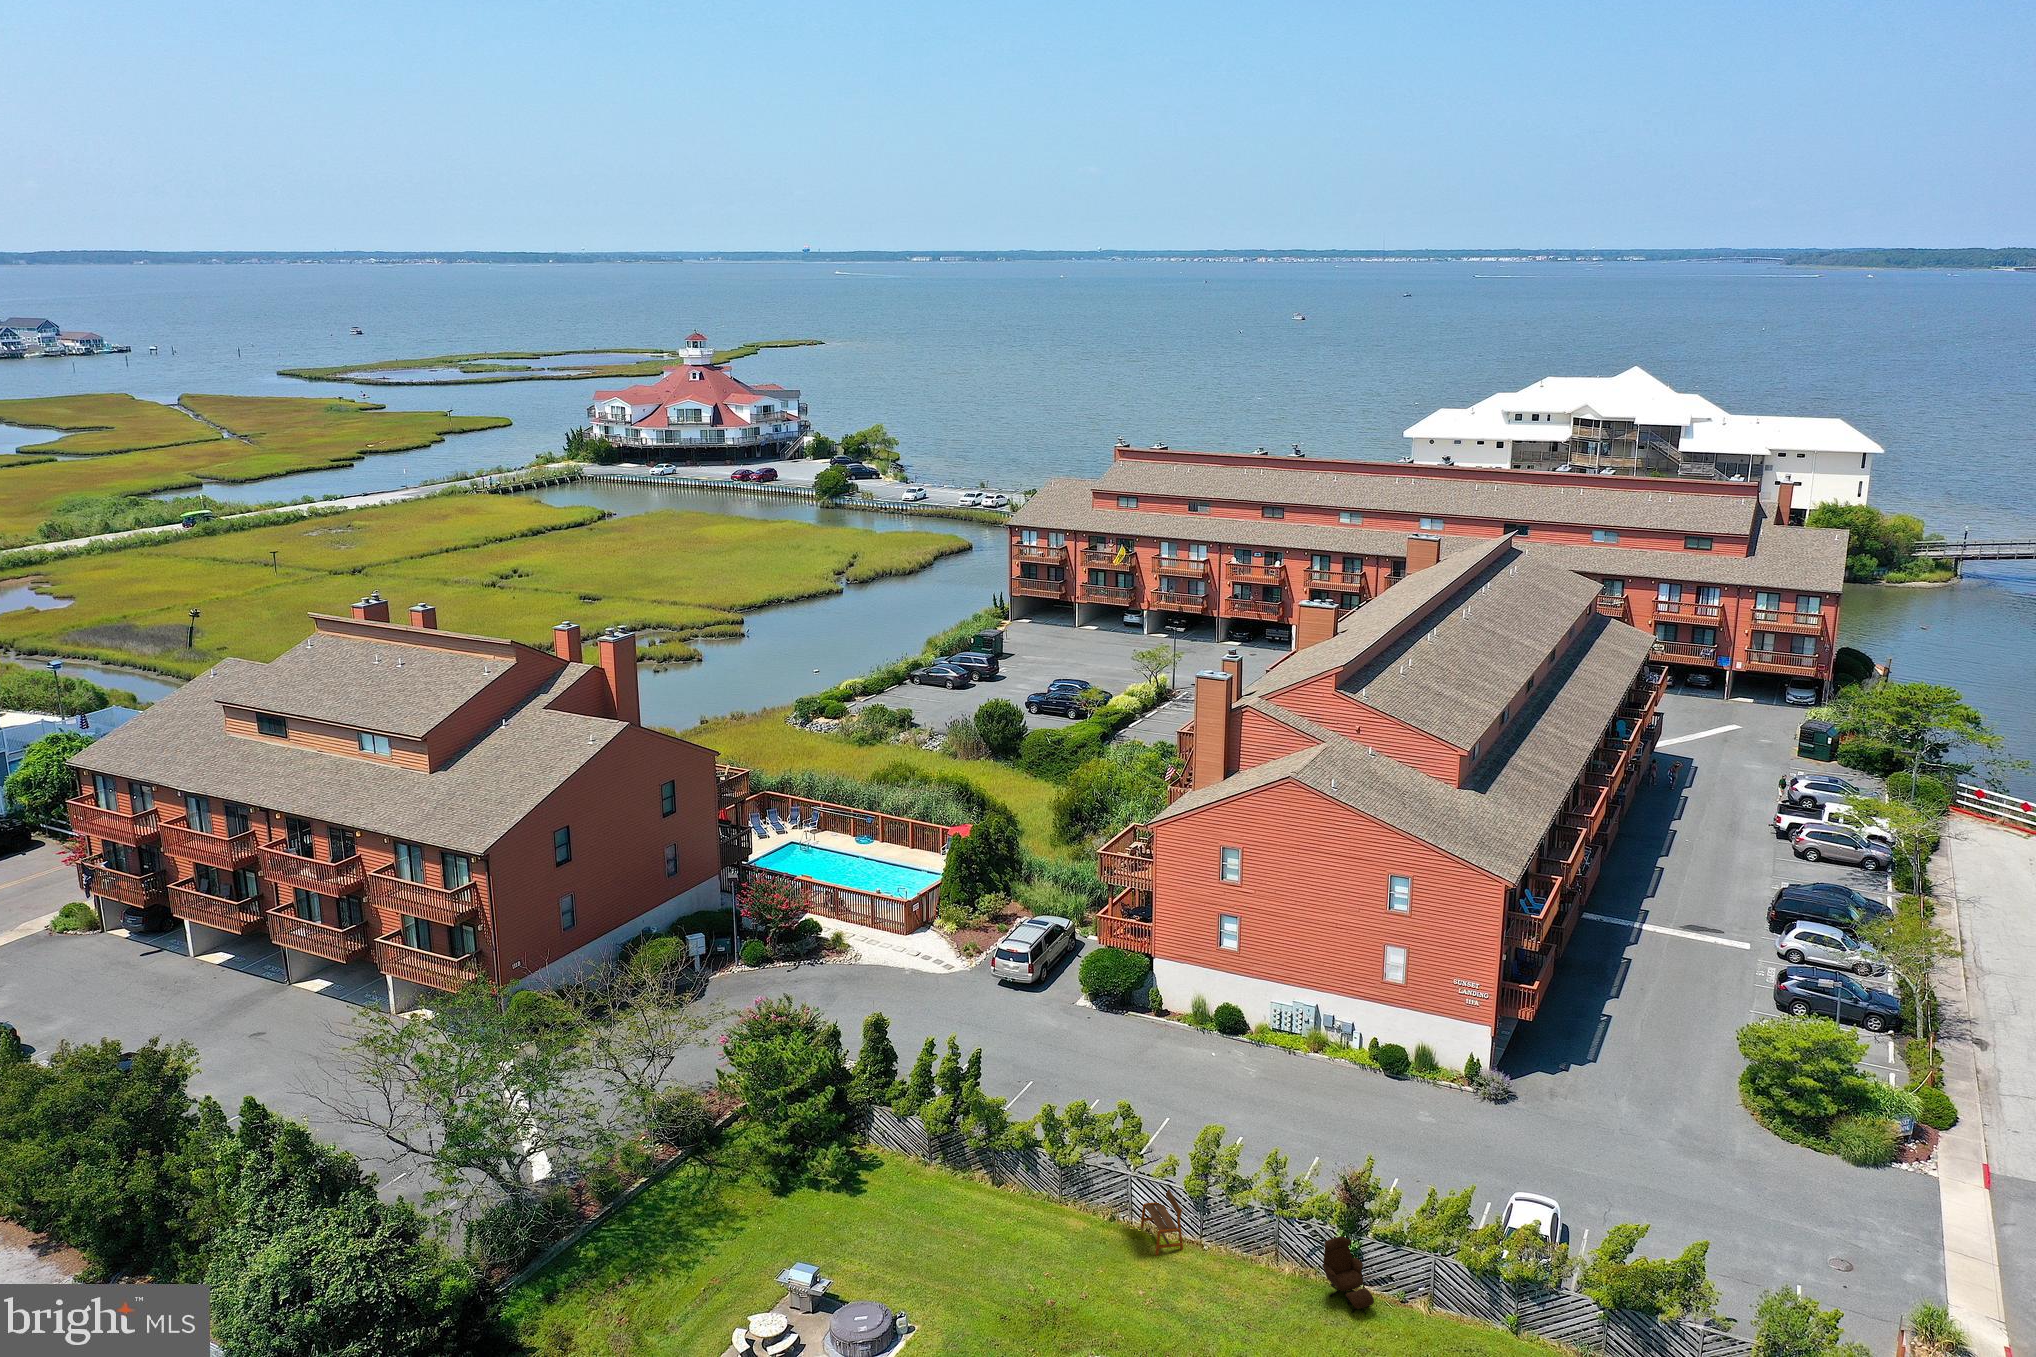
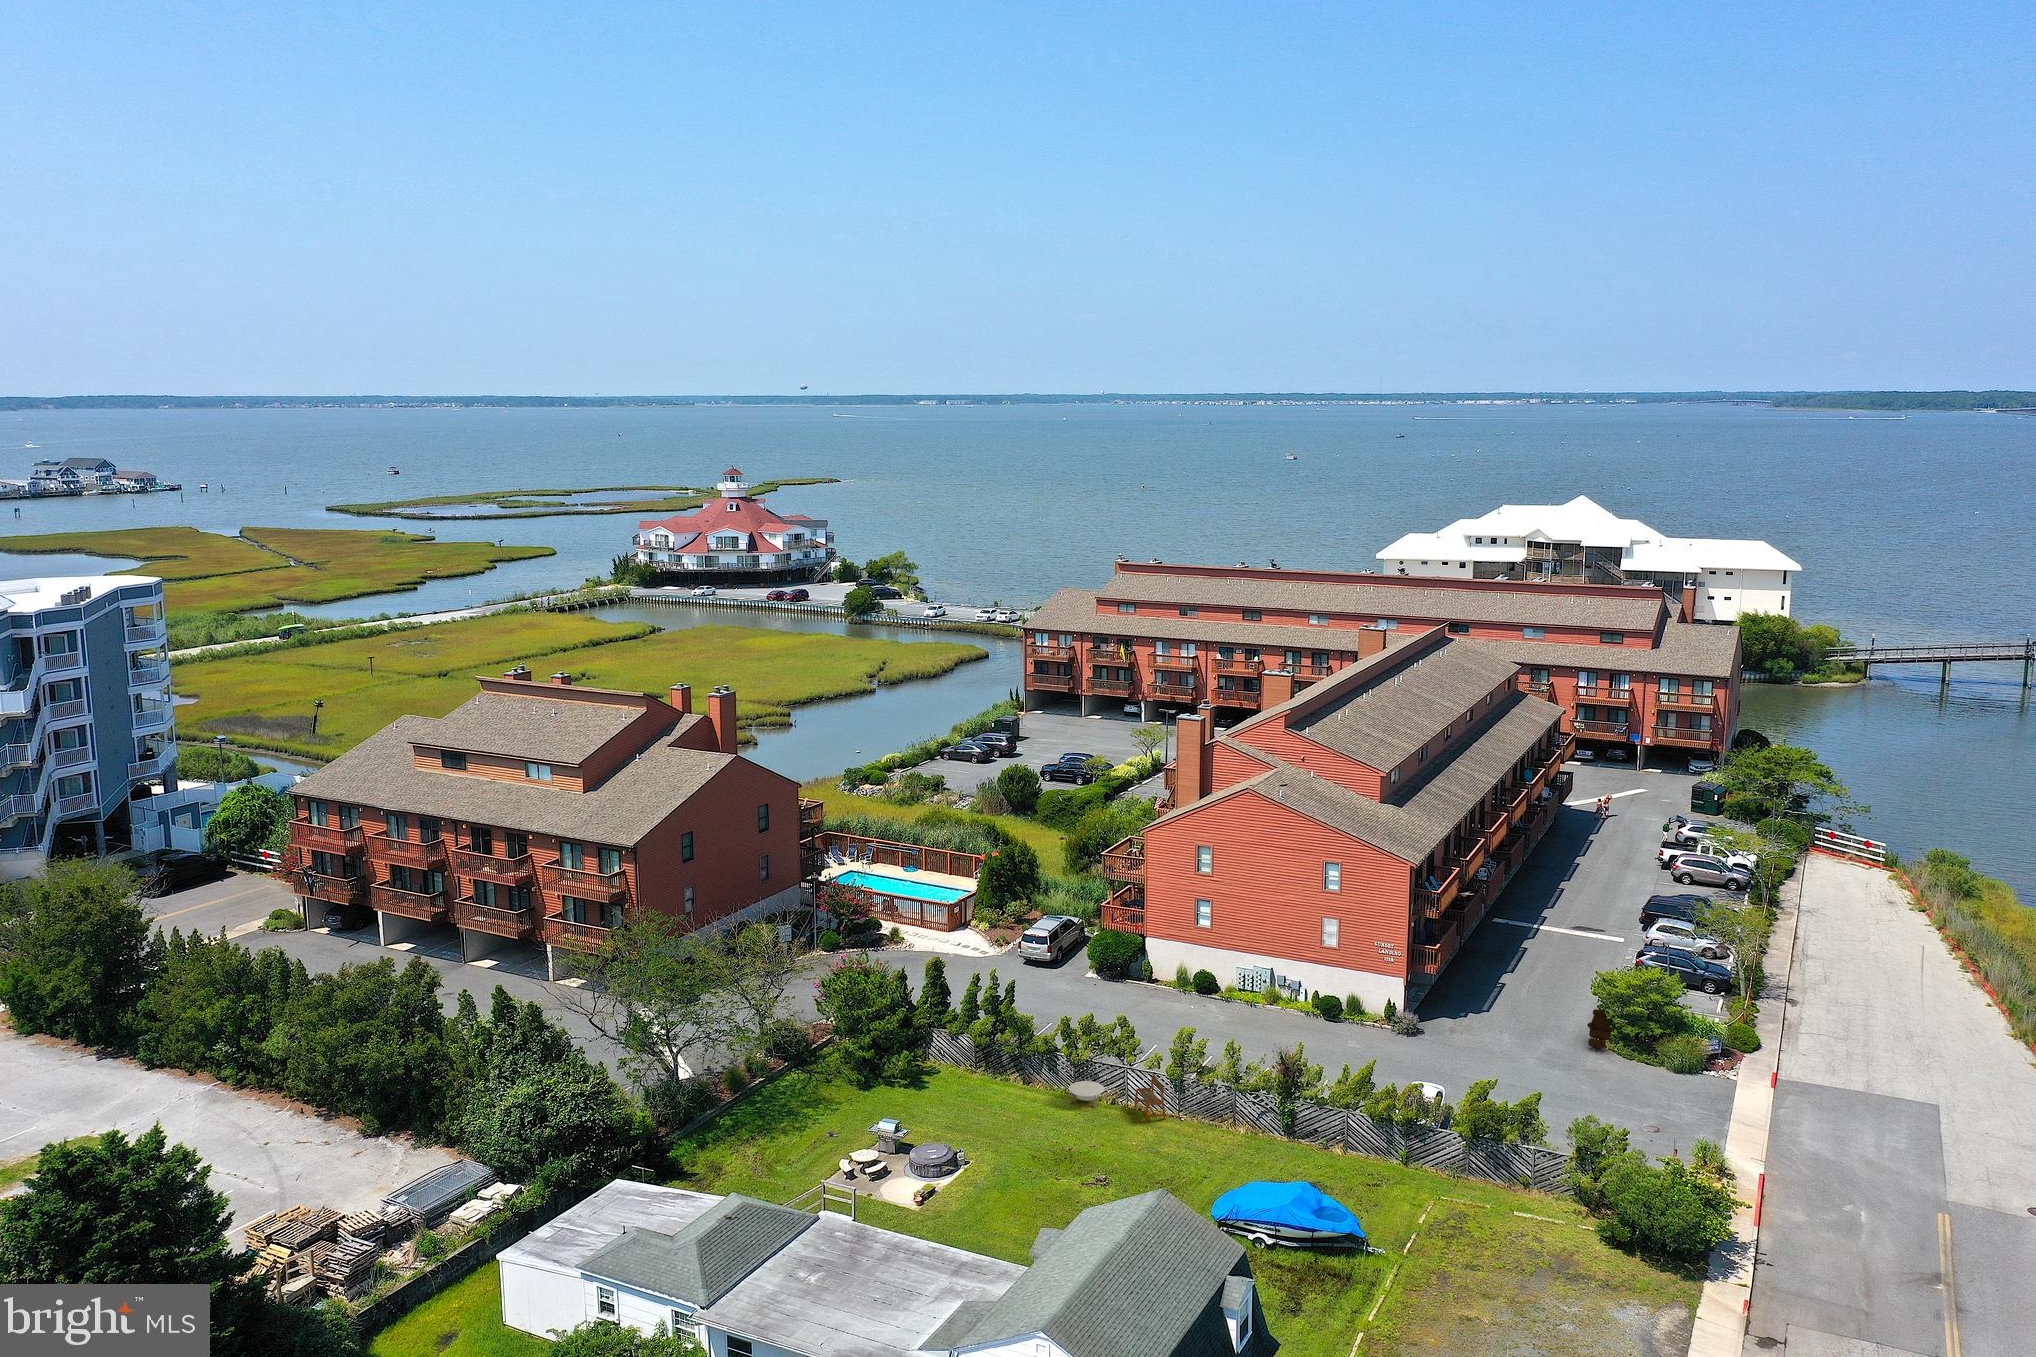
round table: none [1053,1188,1100,1229] -> present [1069,1081,1104,1108]
lounge chair: present [1323,1236,1374,1314] -> present [1587,1009,1614,1052]

